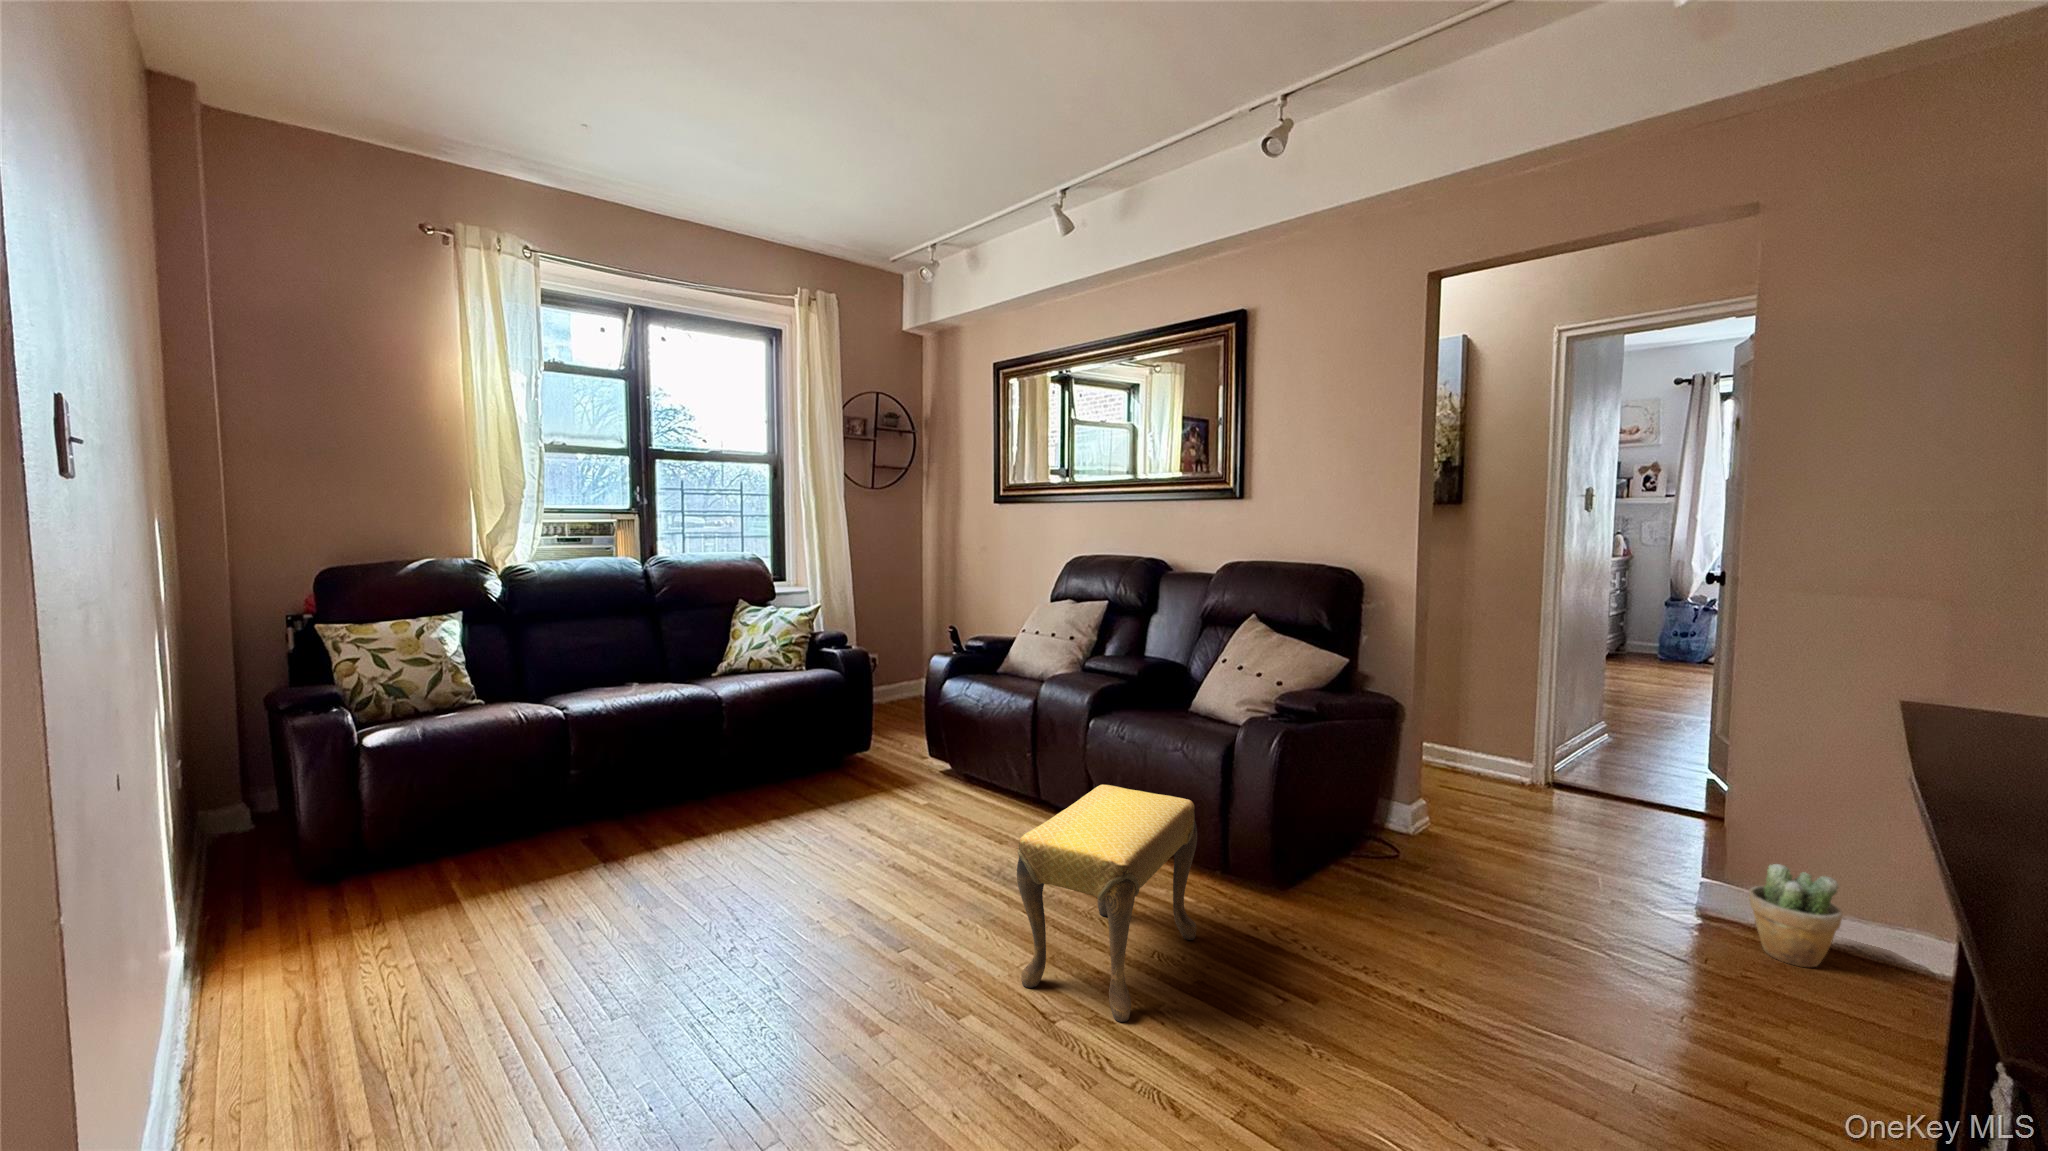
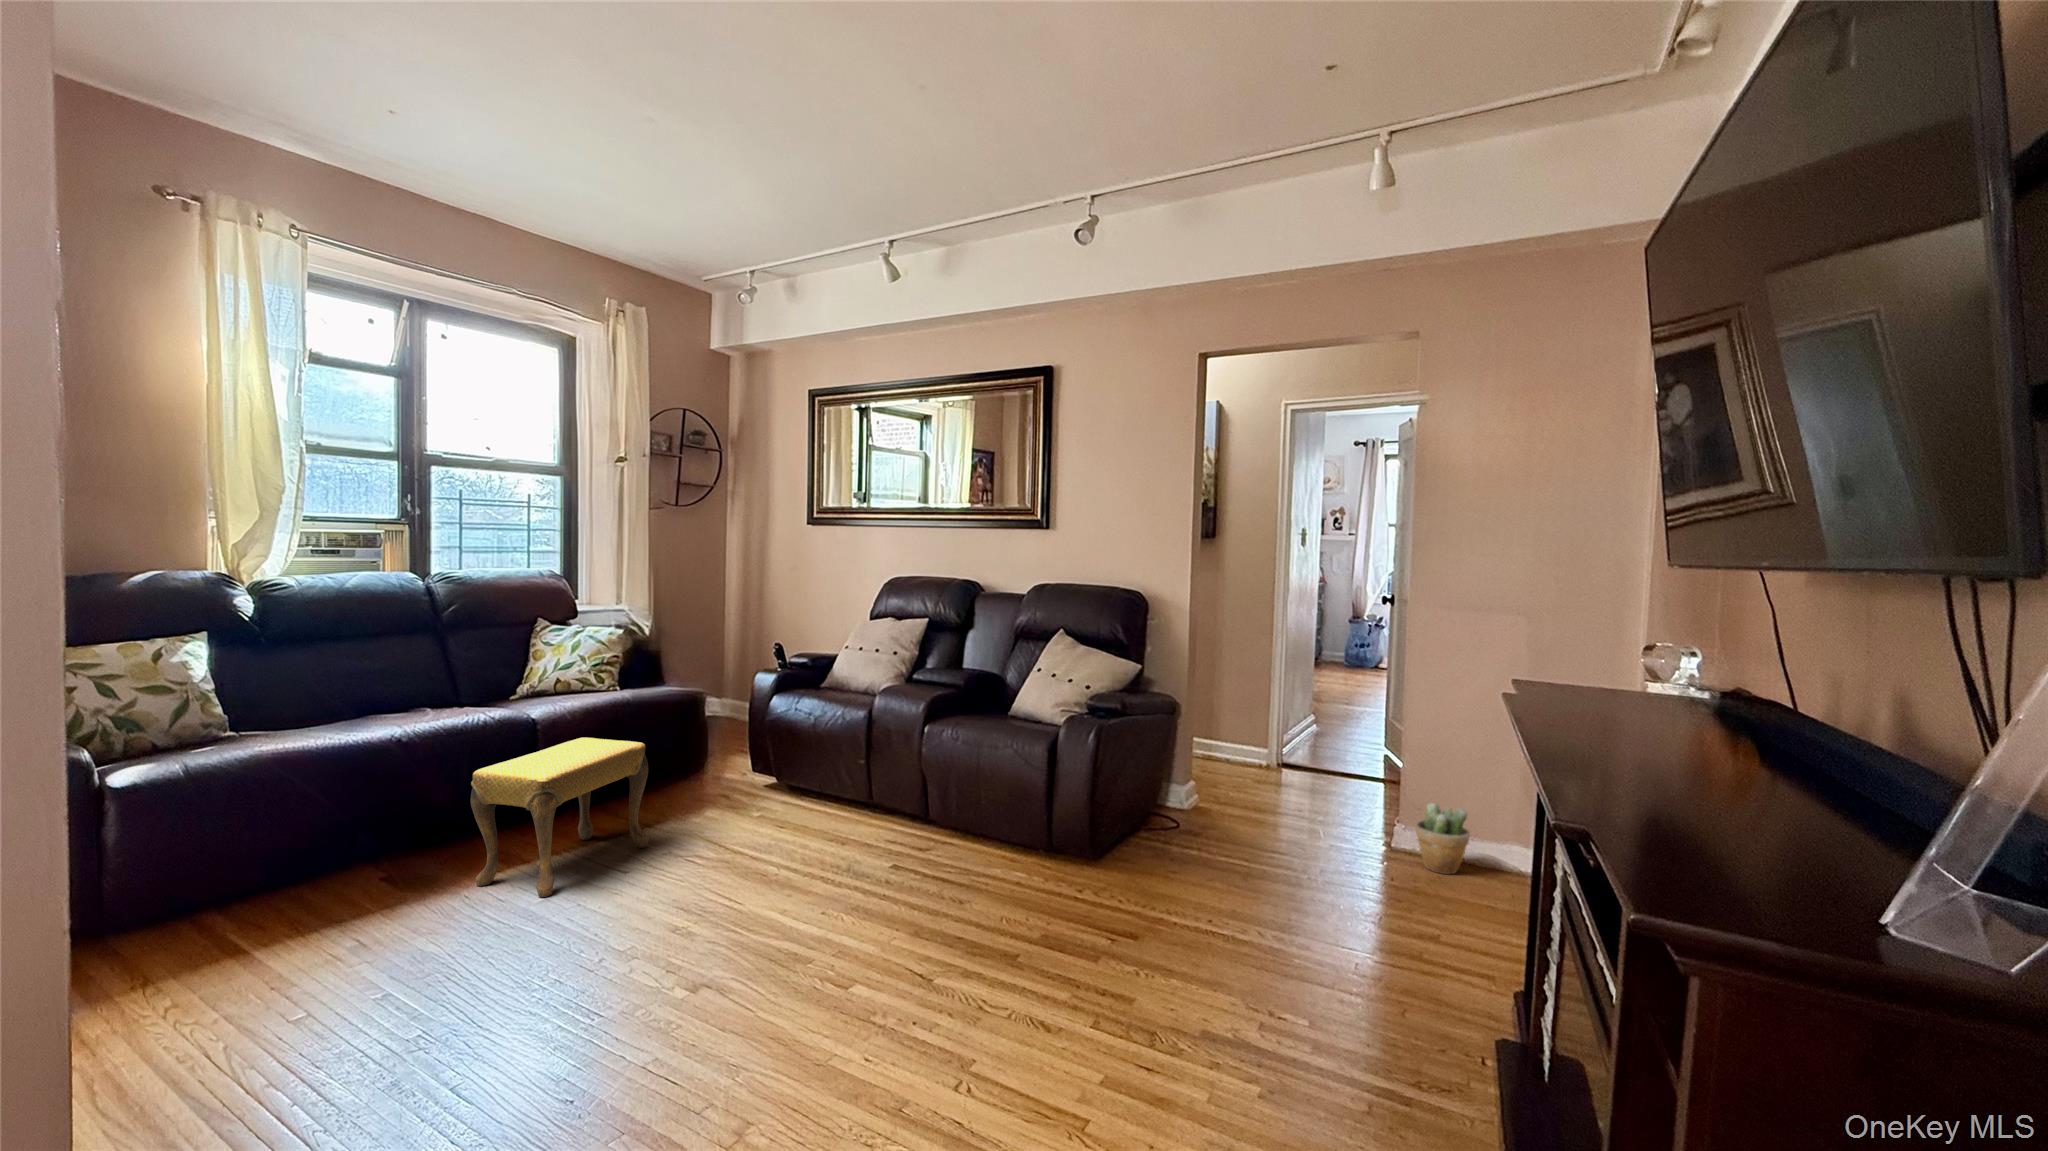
footstool: present [1017,785,1197,1022] -> present [471,737,649,897]

